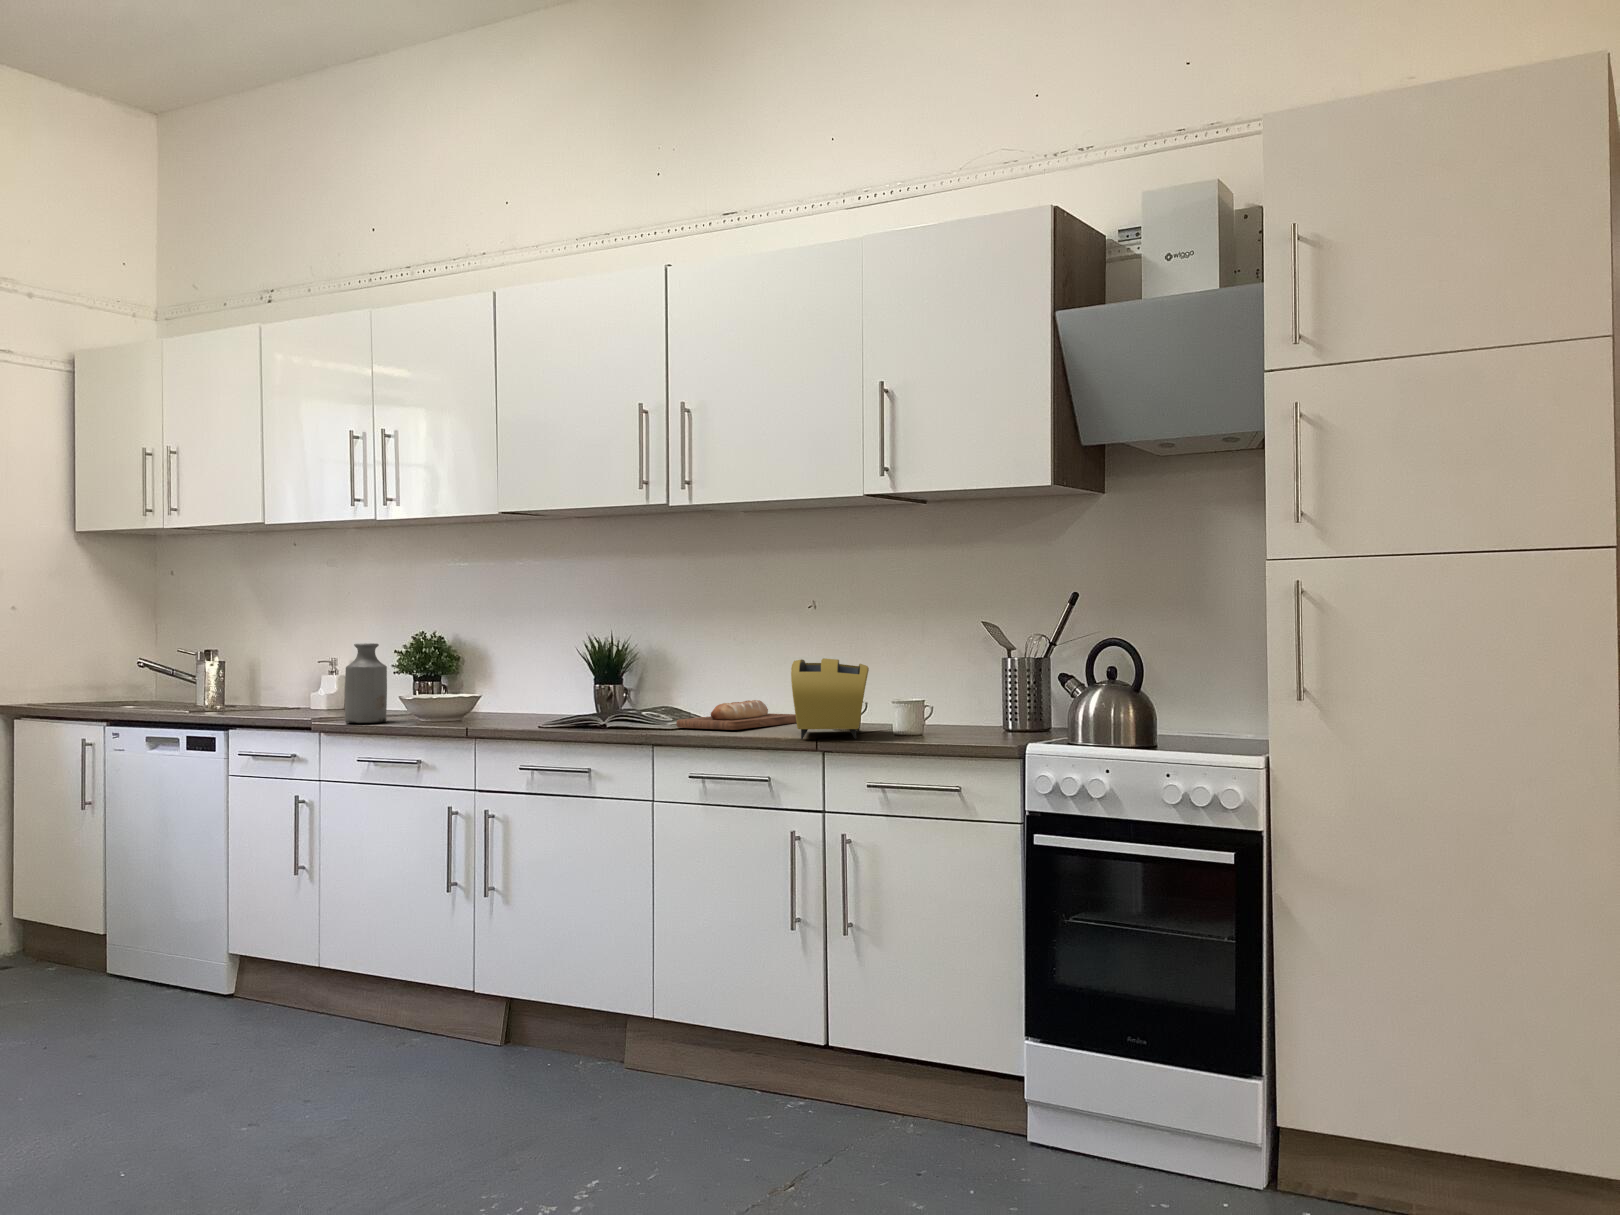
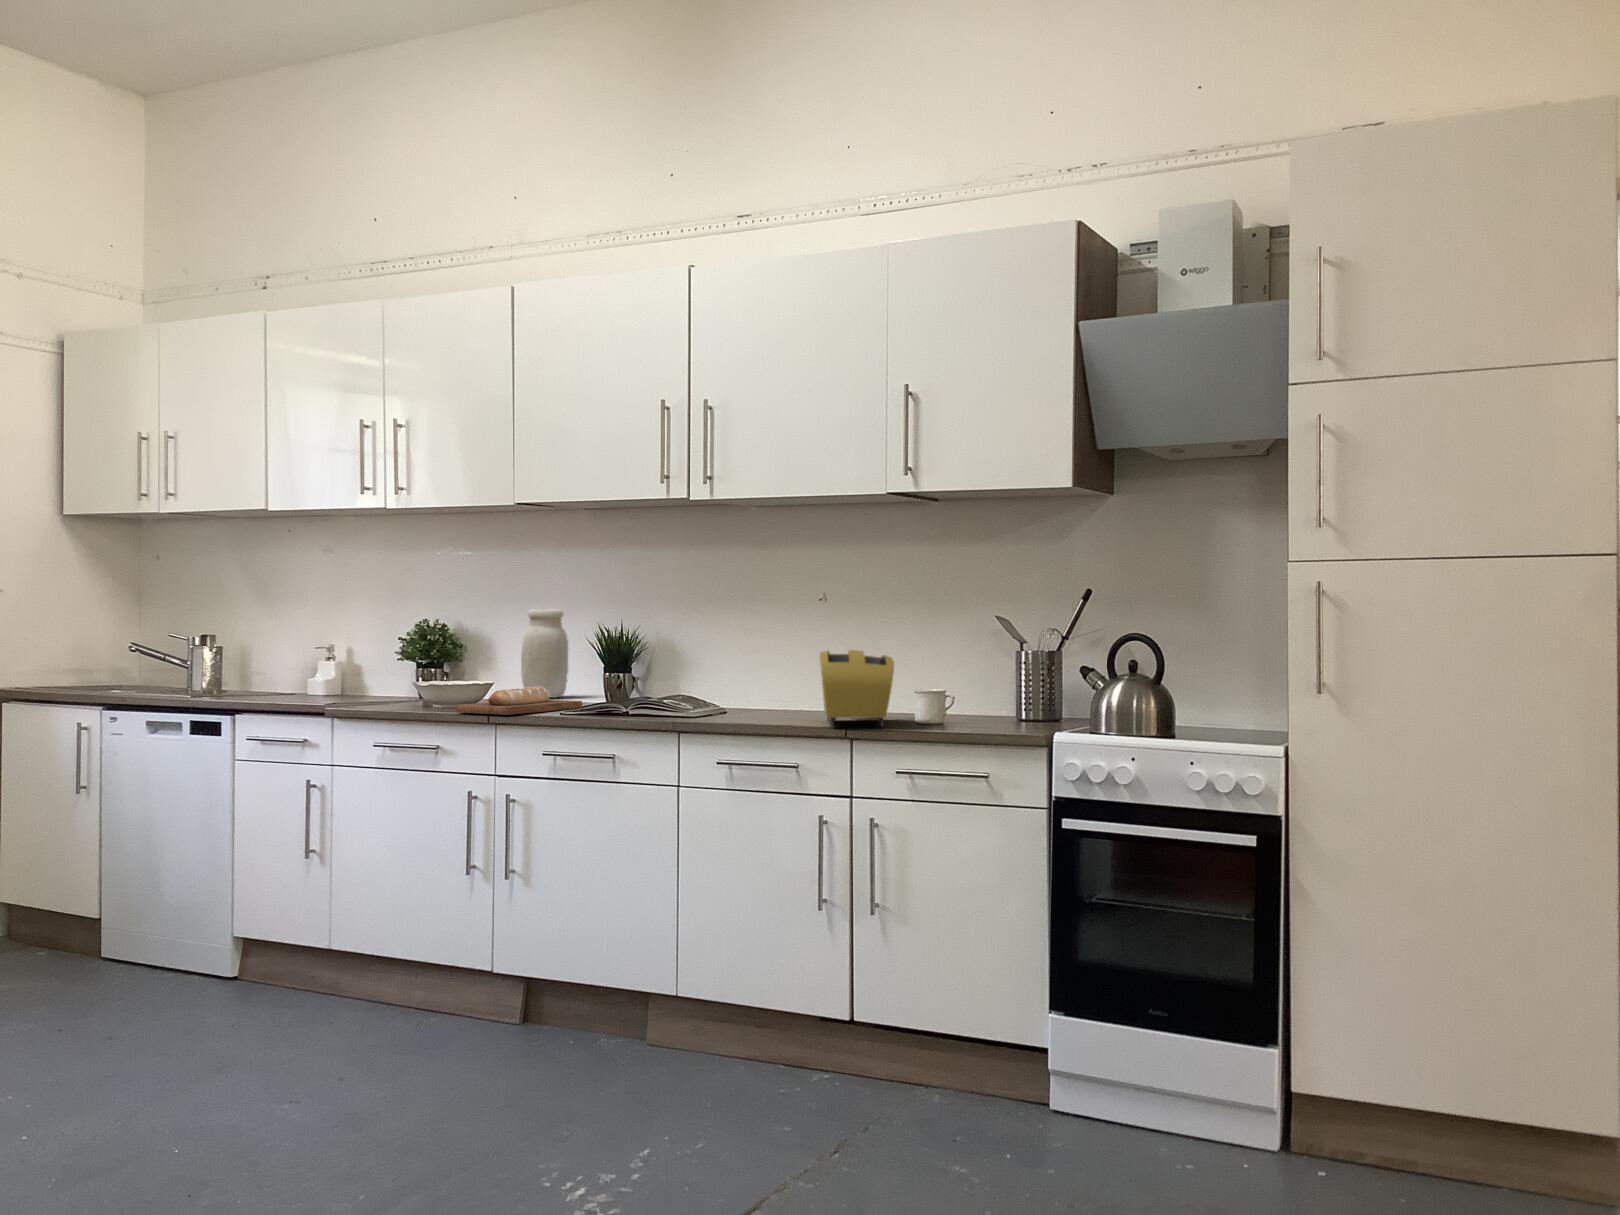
jar: none [514,620,562,710] -> present [521,609,568,698]
bottle: present [345,643,387,723] -> none [361,631,402,709]
bread loaf: present [676,700,796,730] -> present [455,687,583,715]

